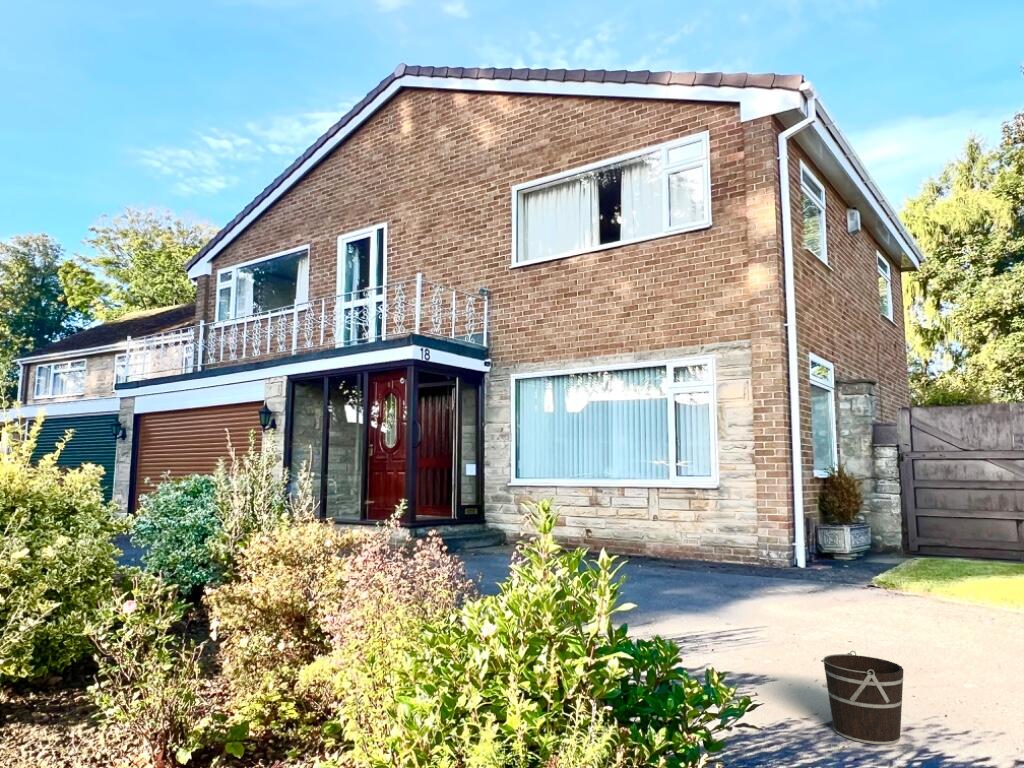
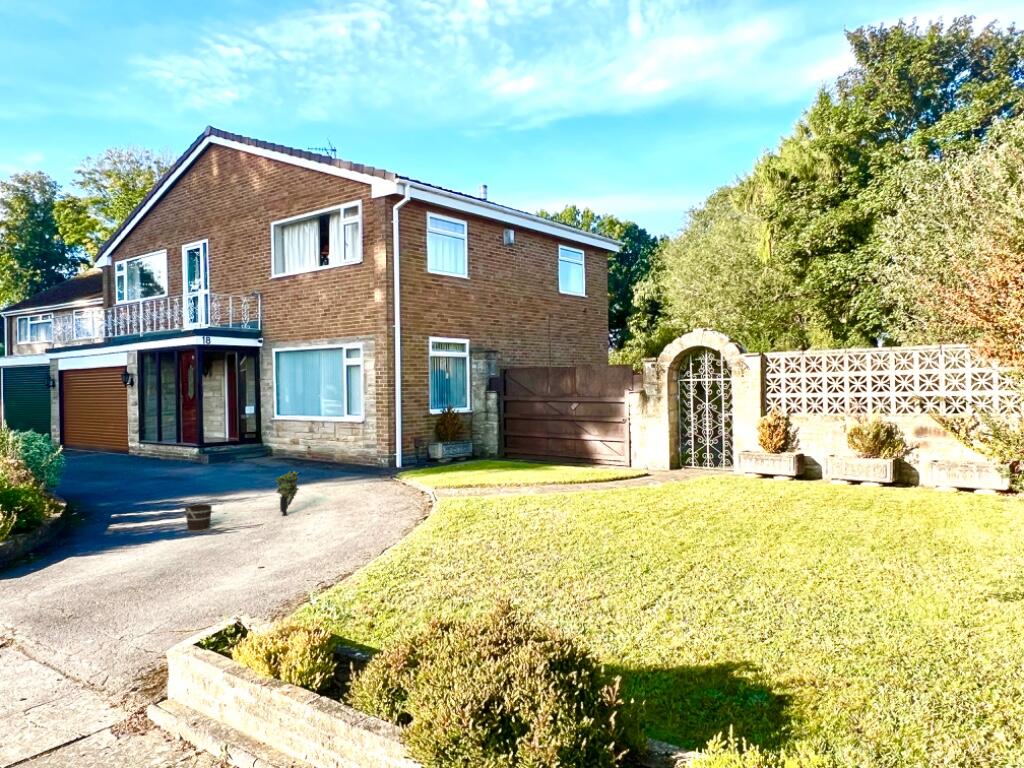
potted plant: none [901,563,976,679] -> present [275,471,299,515]

